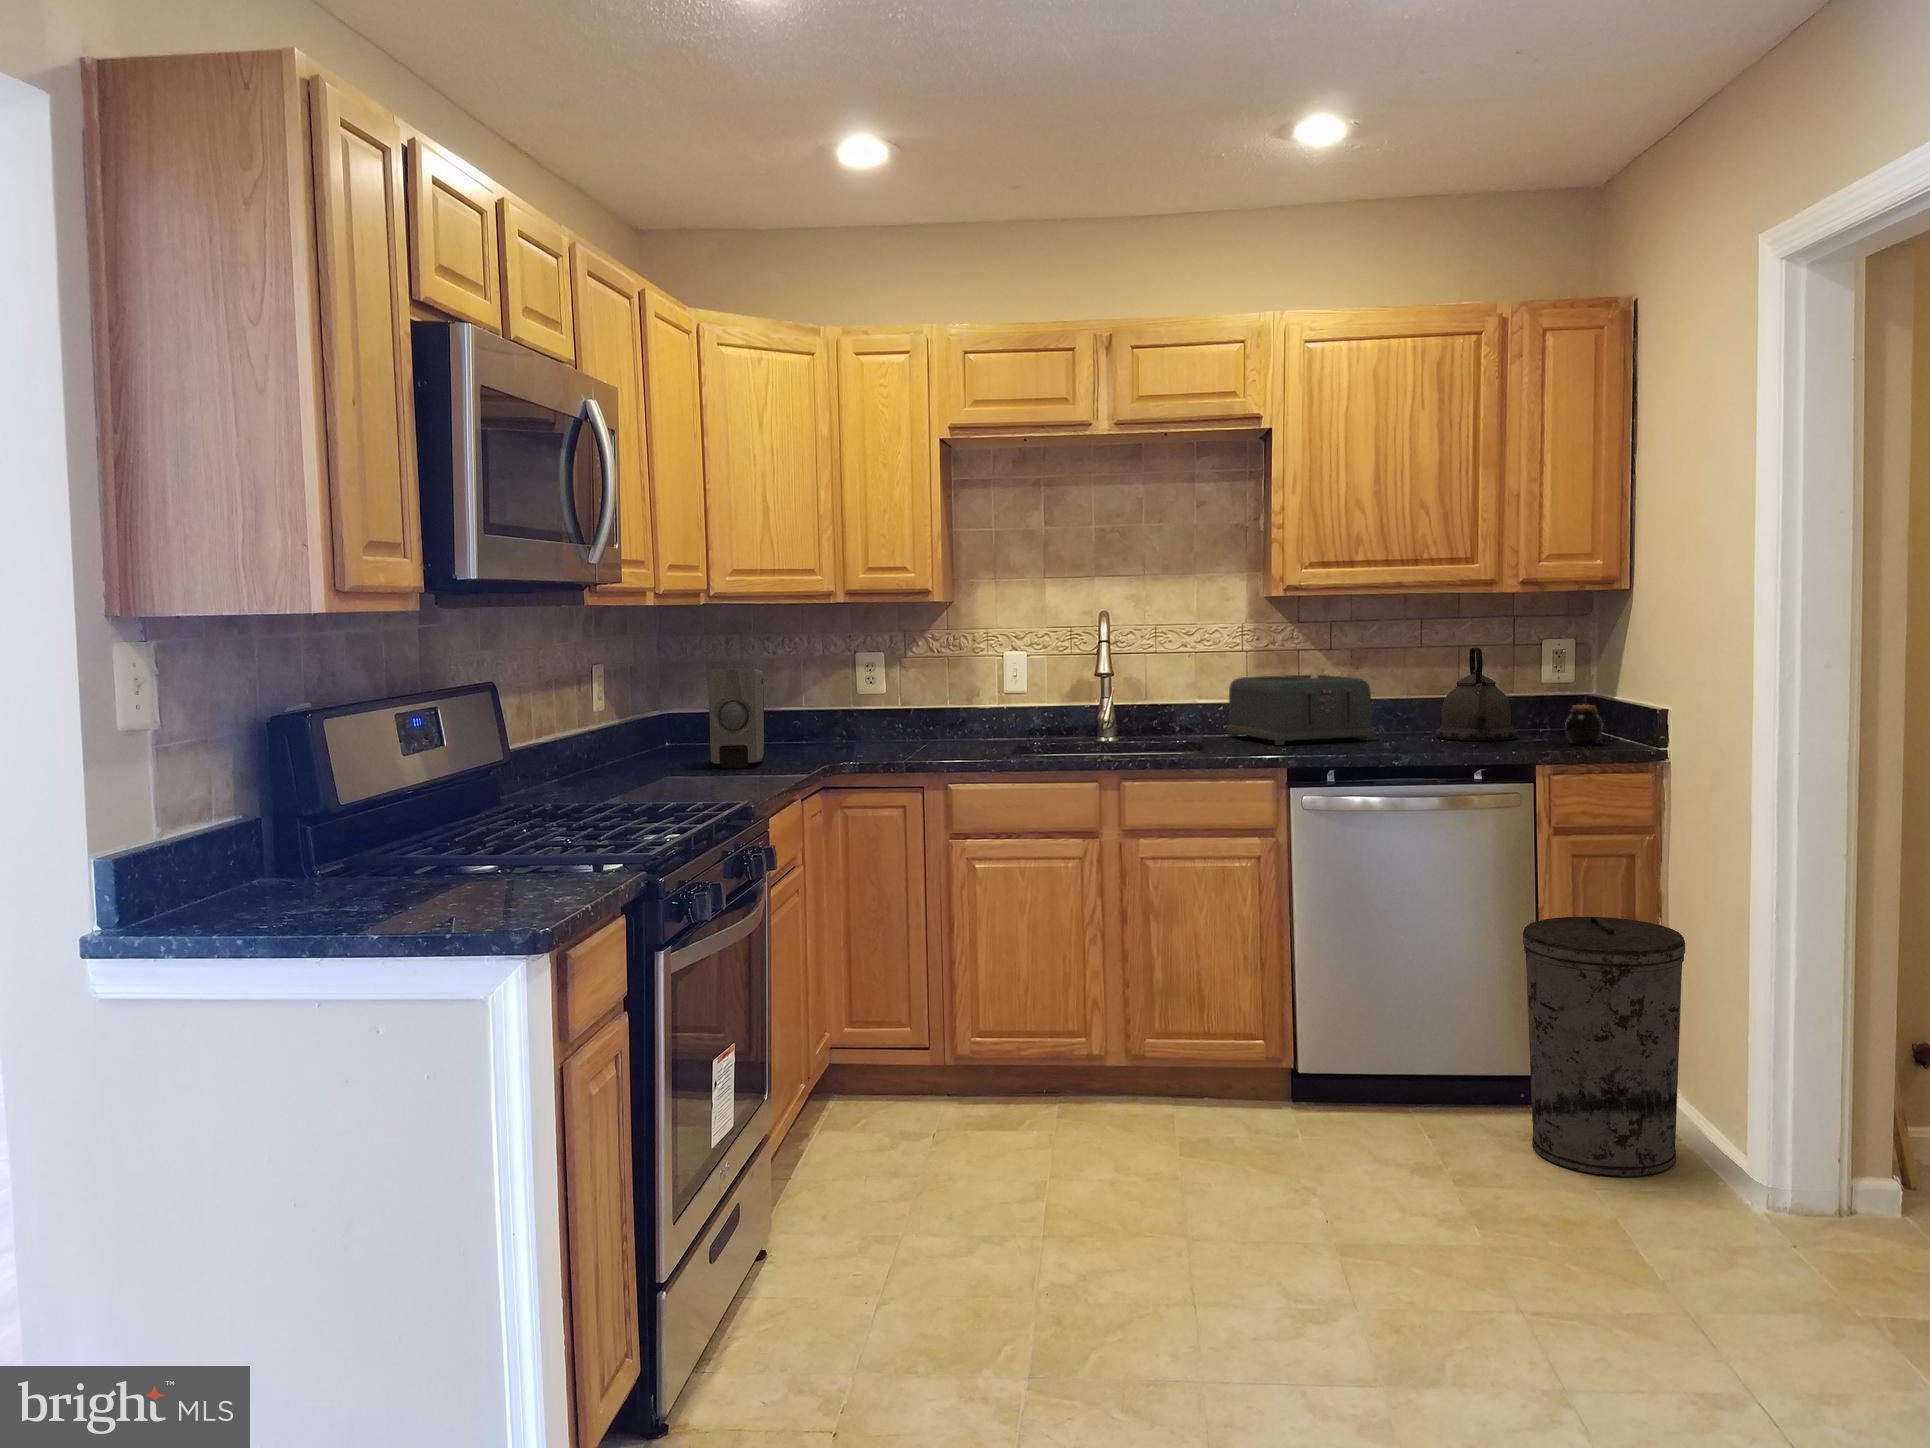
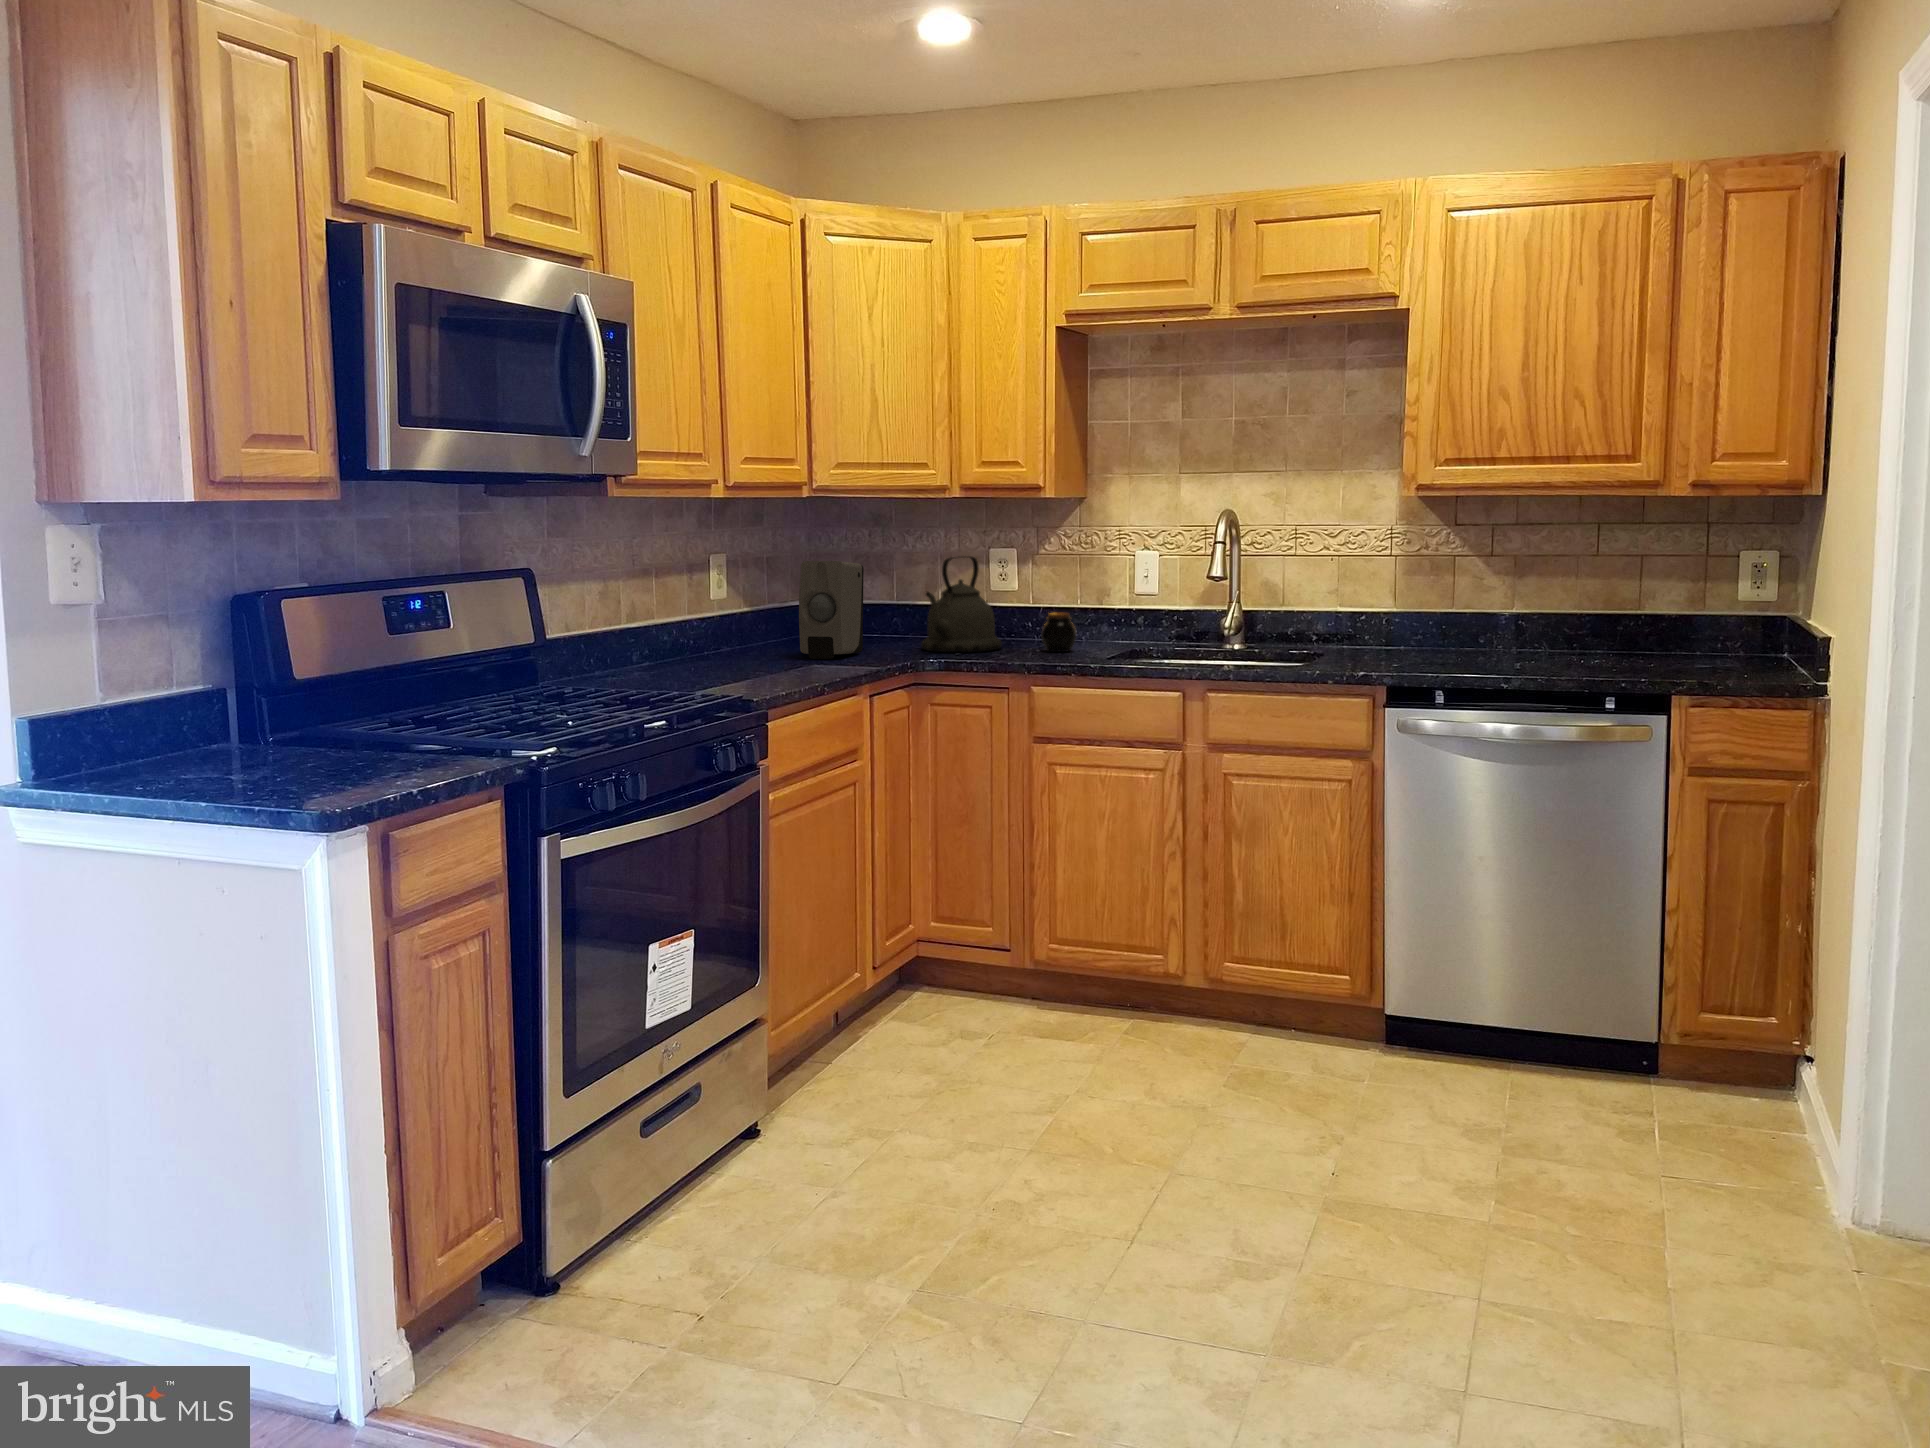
kettle: present [1436,648,1517,741] -> present [921,556,1002,652]
toaster: present [1226,675,1375,745] -> none [1362,584,1515,661]
jar: present [1565,705,1603,745] -> present [1042,613,1076,652]
trash can: present [1523,917,1685,1177] -> none [1620,875,1815,1179]

